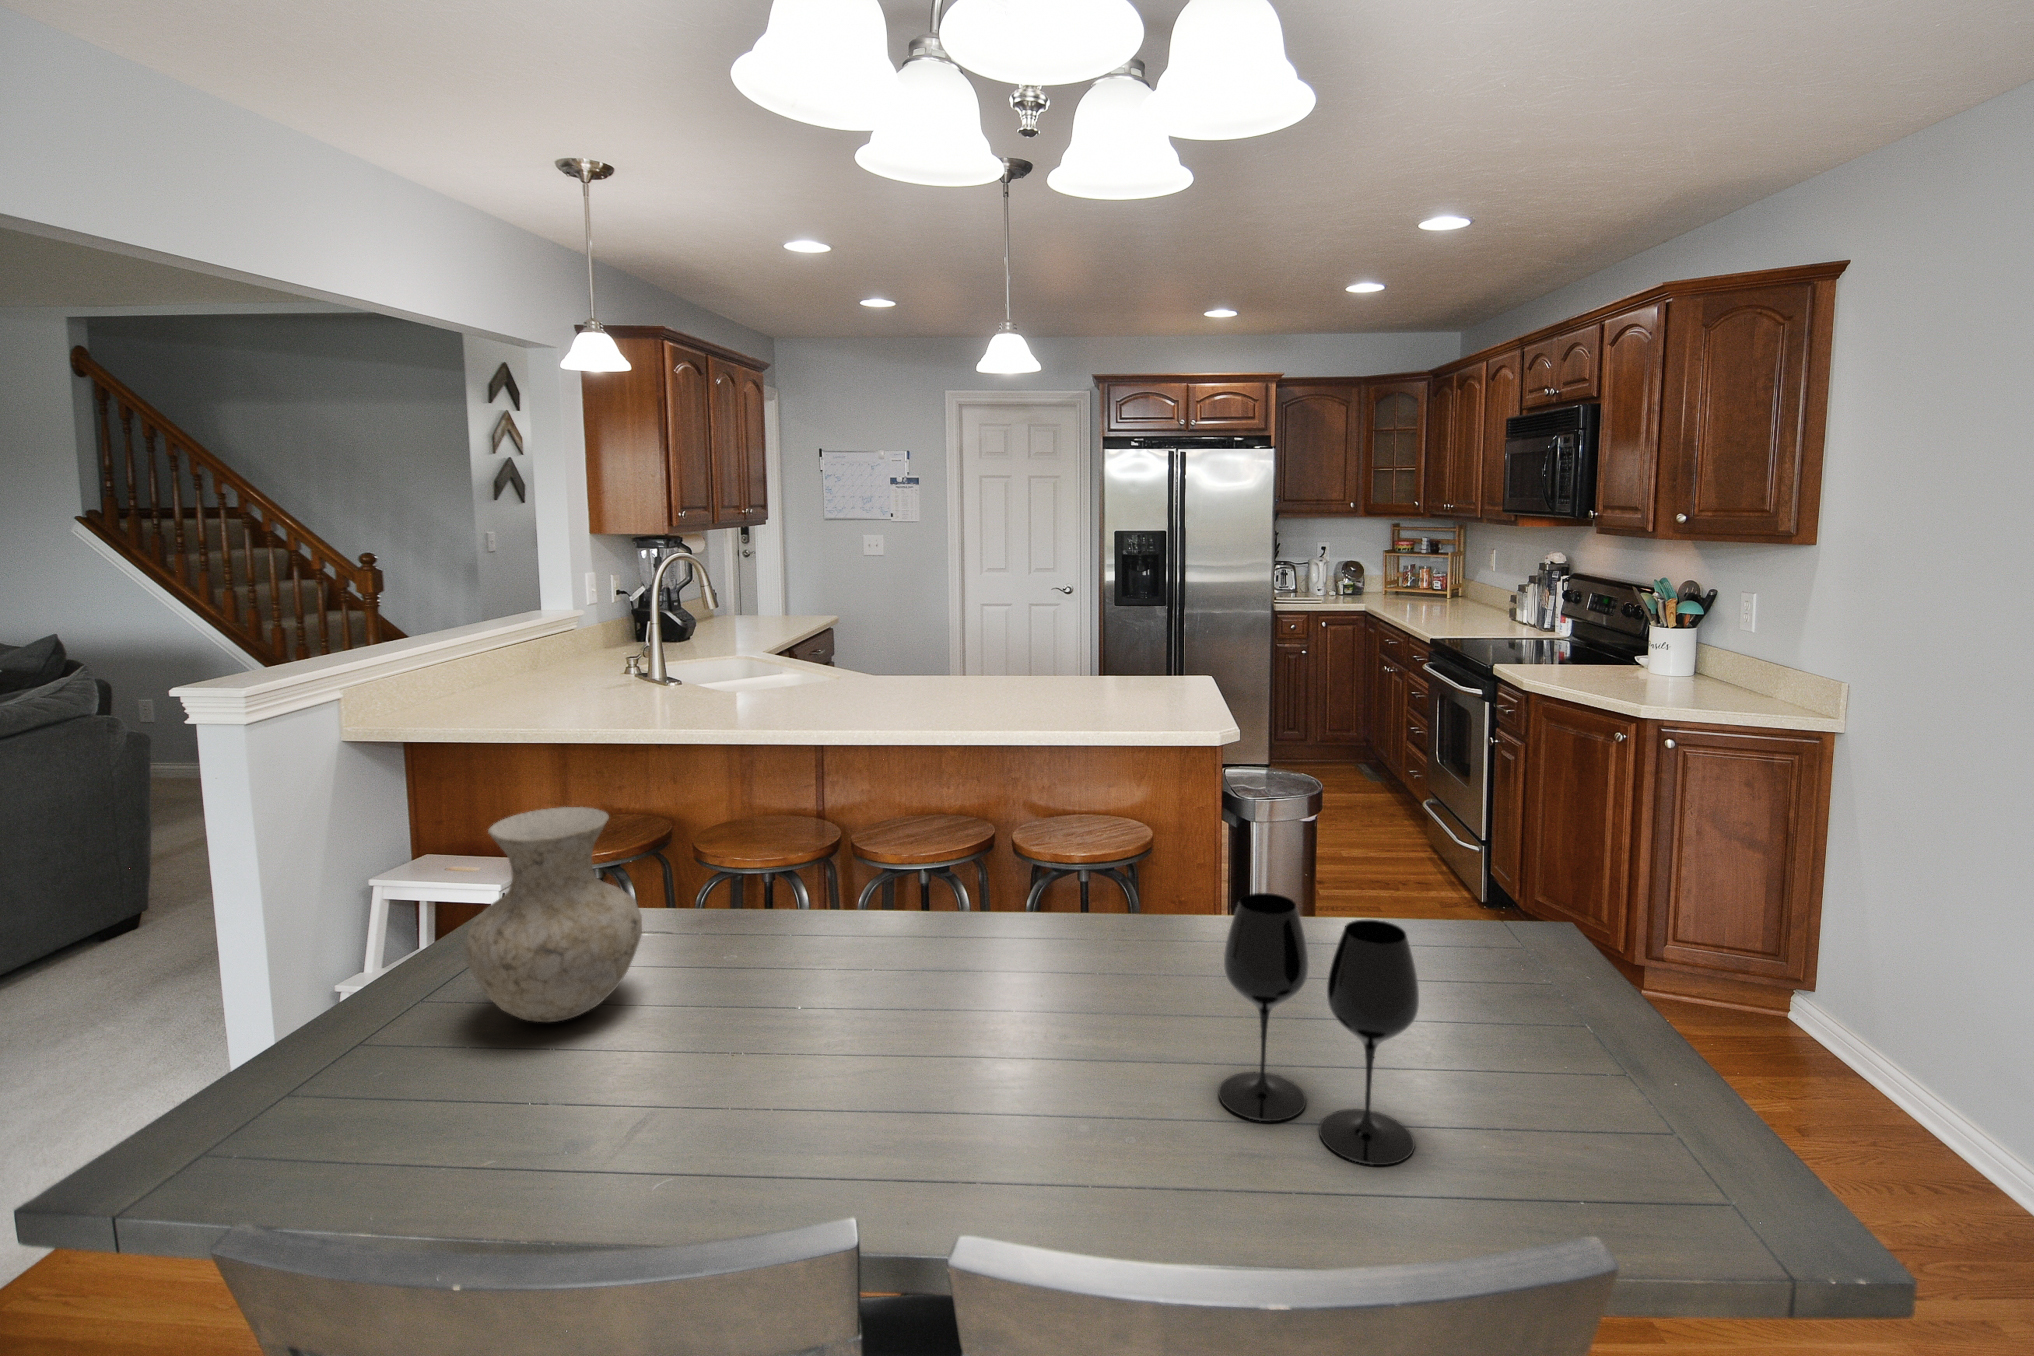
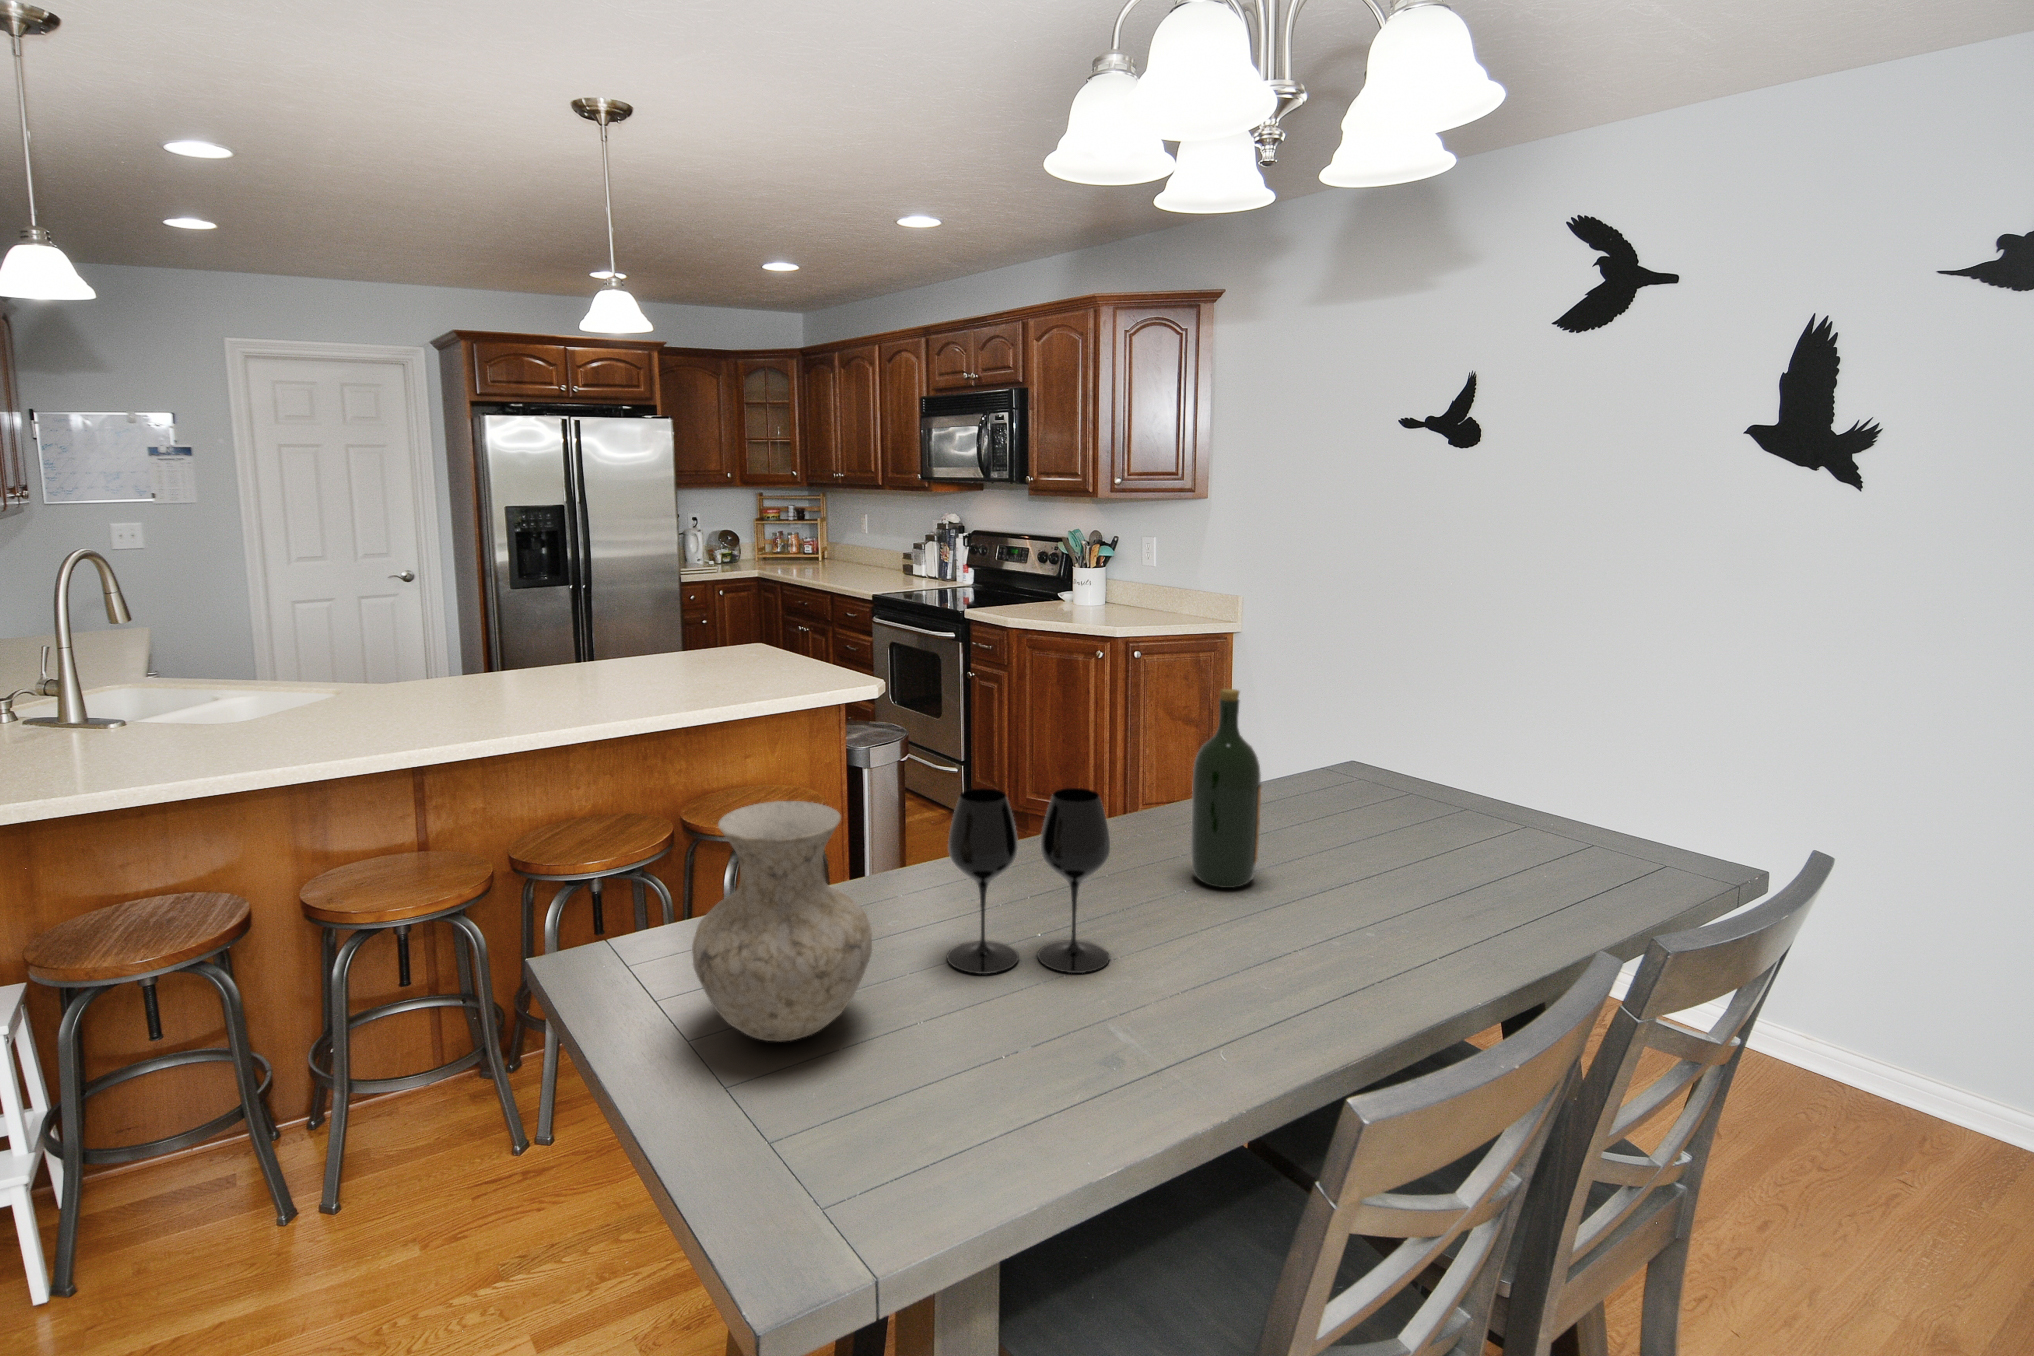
wine bottle: none [1106,785,1189,1036] -> present [1191,689,1261,888]
wine glass: present [1218,893,1419,1165] -> present [947,788,1110,974]

